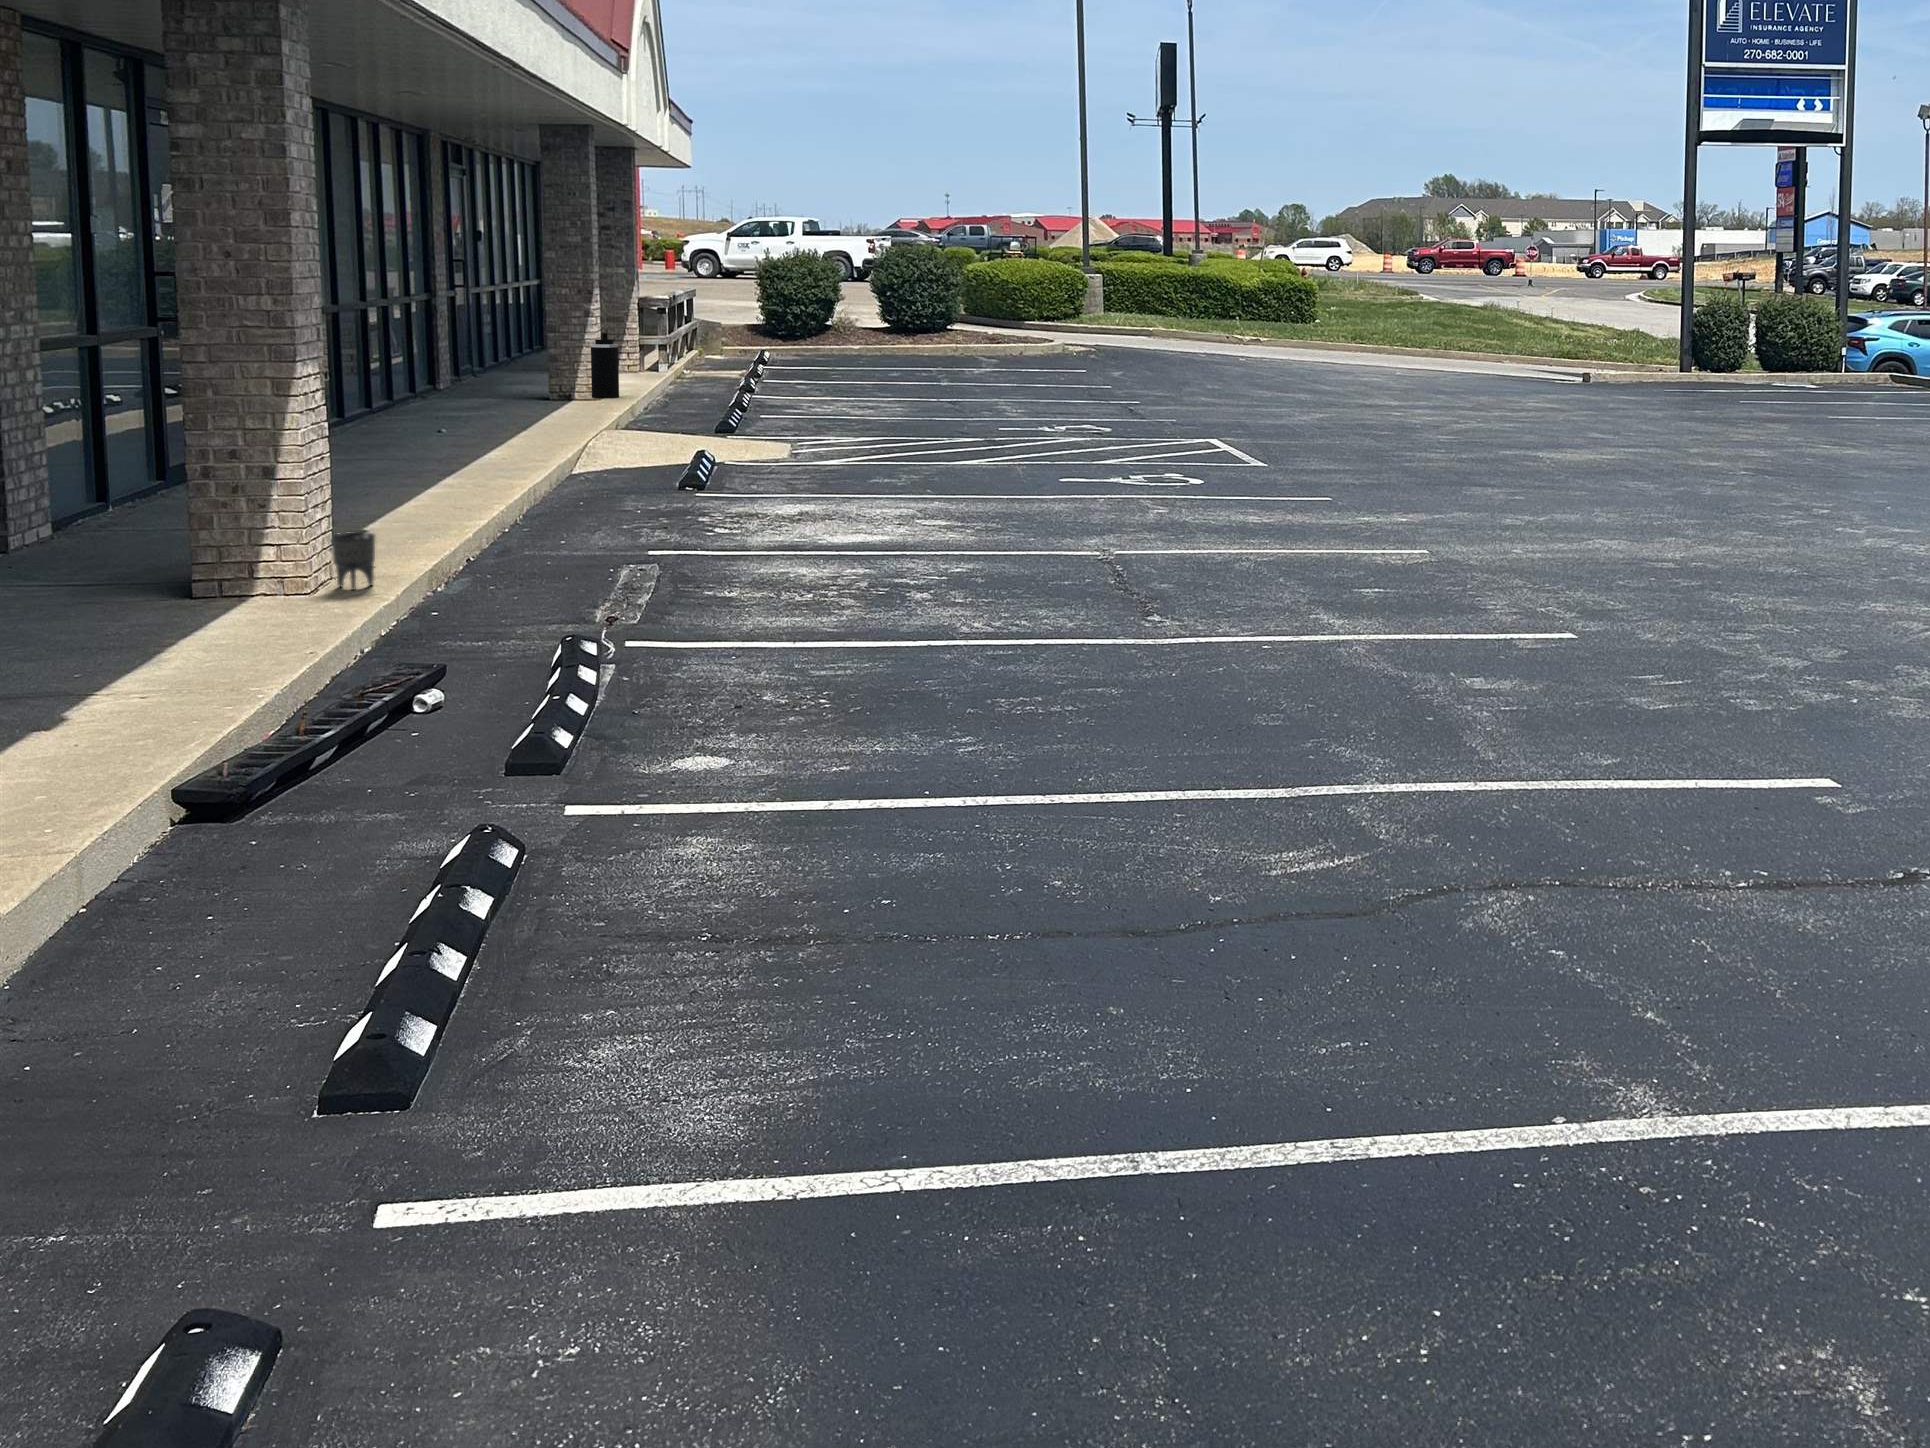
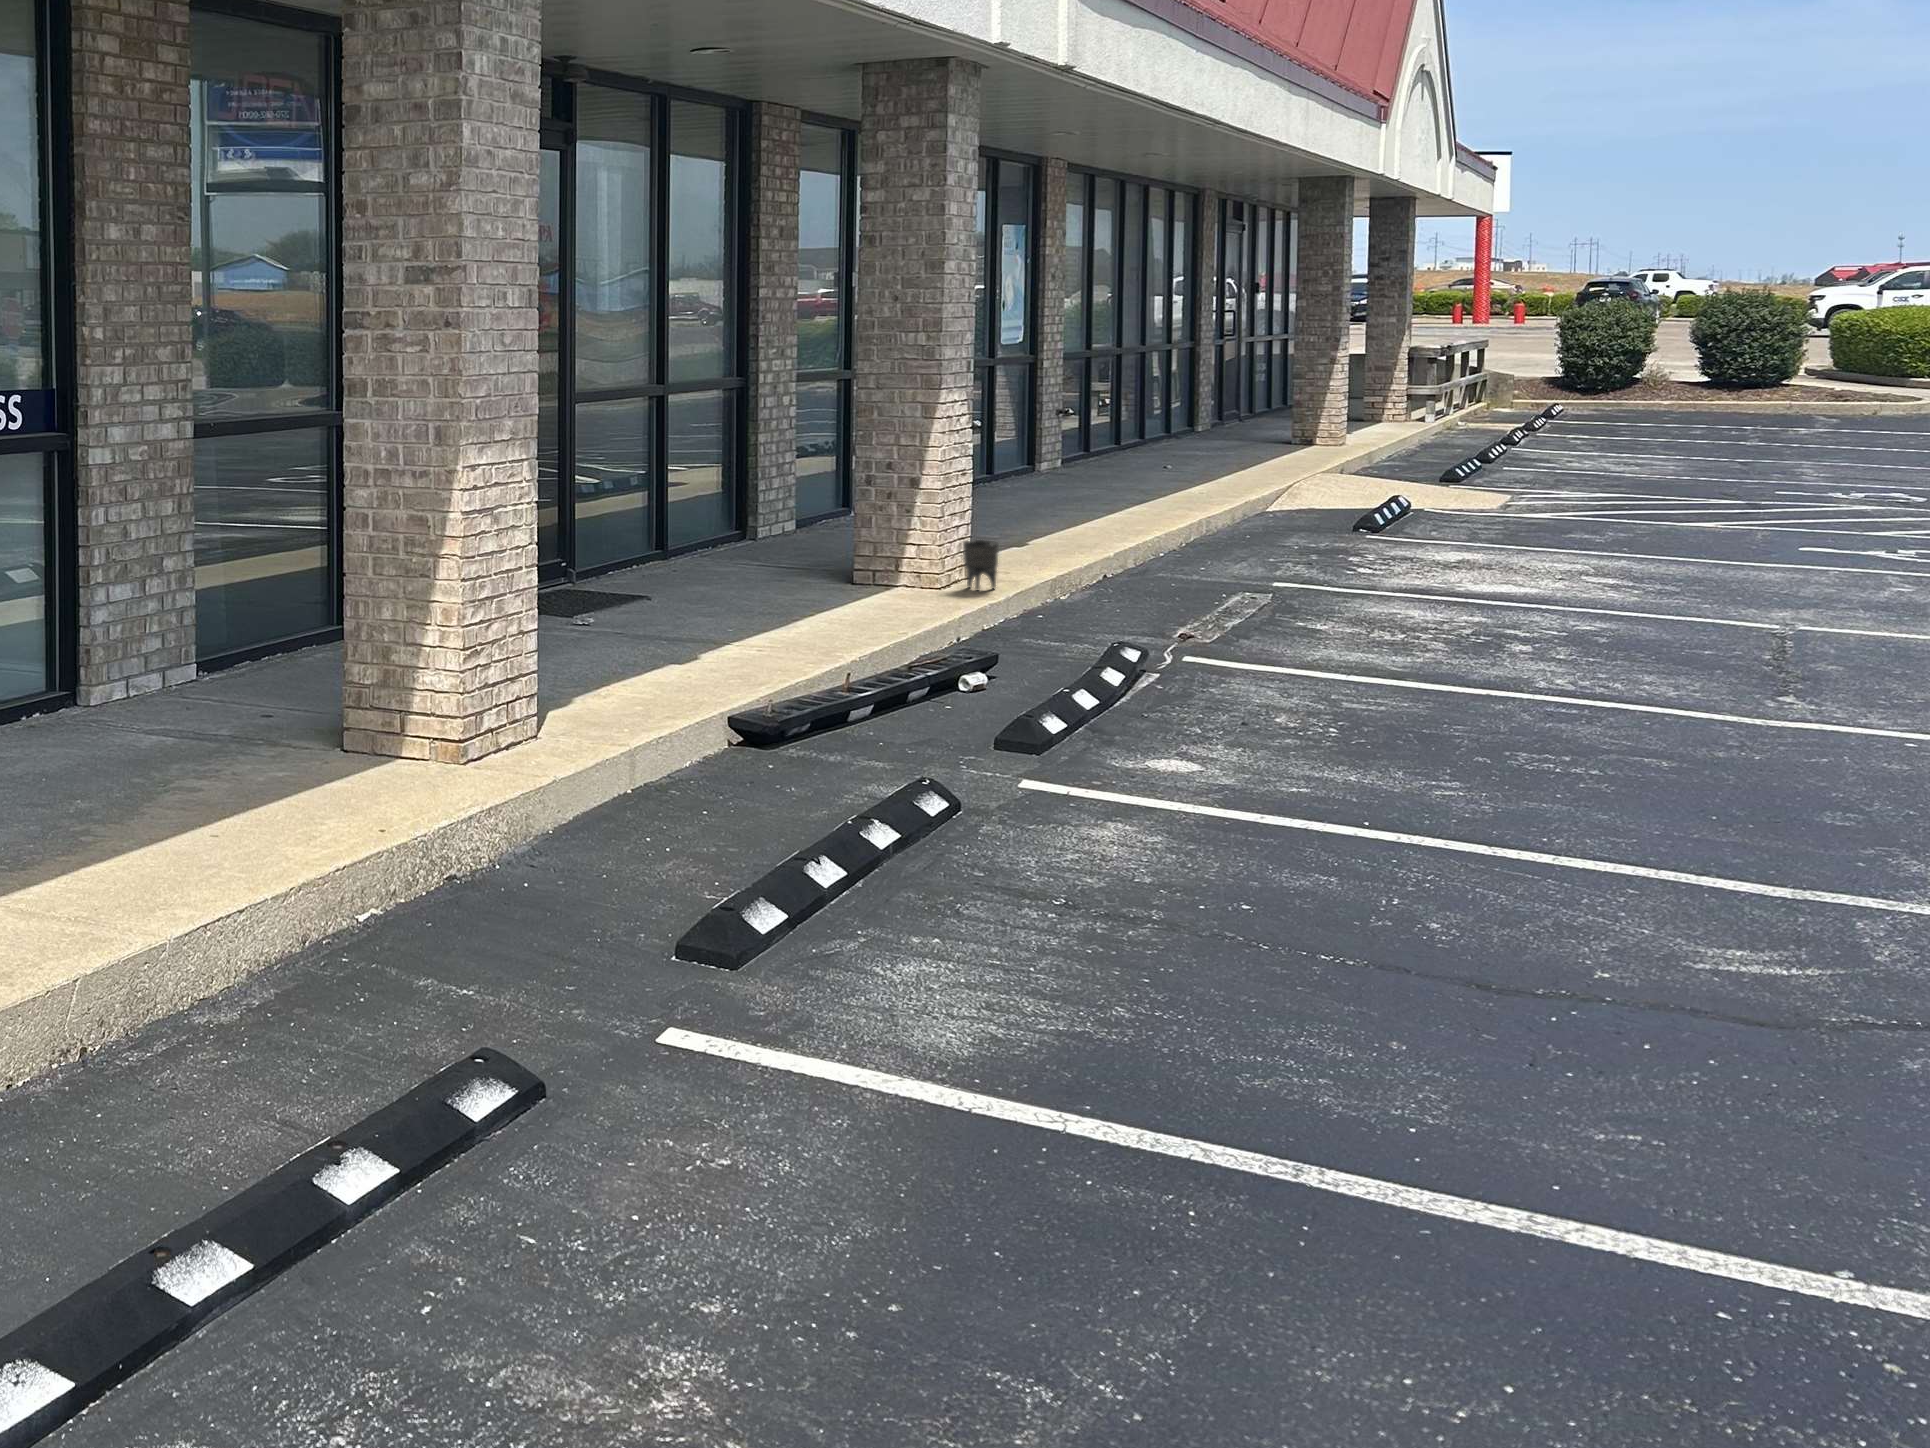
trash can: present [591,333,619,398] -> none [1327,380,1357,446]

